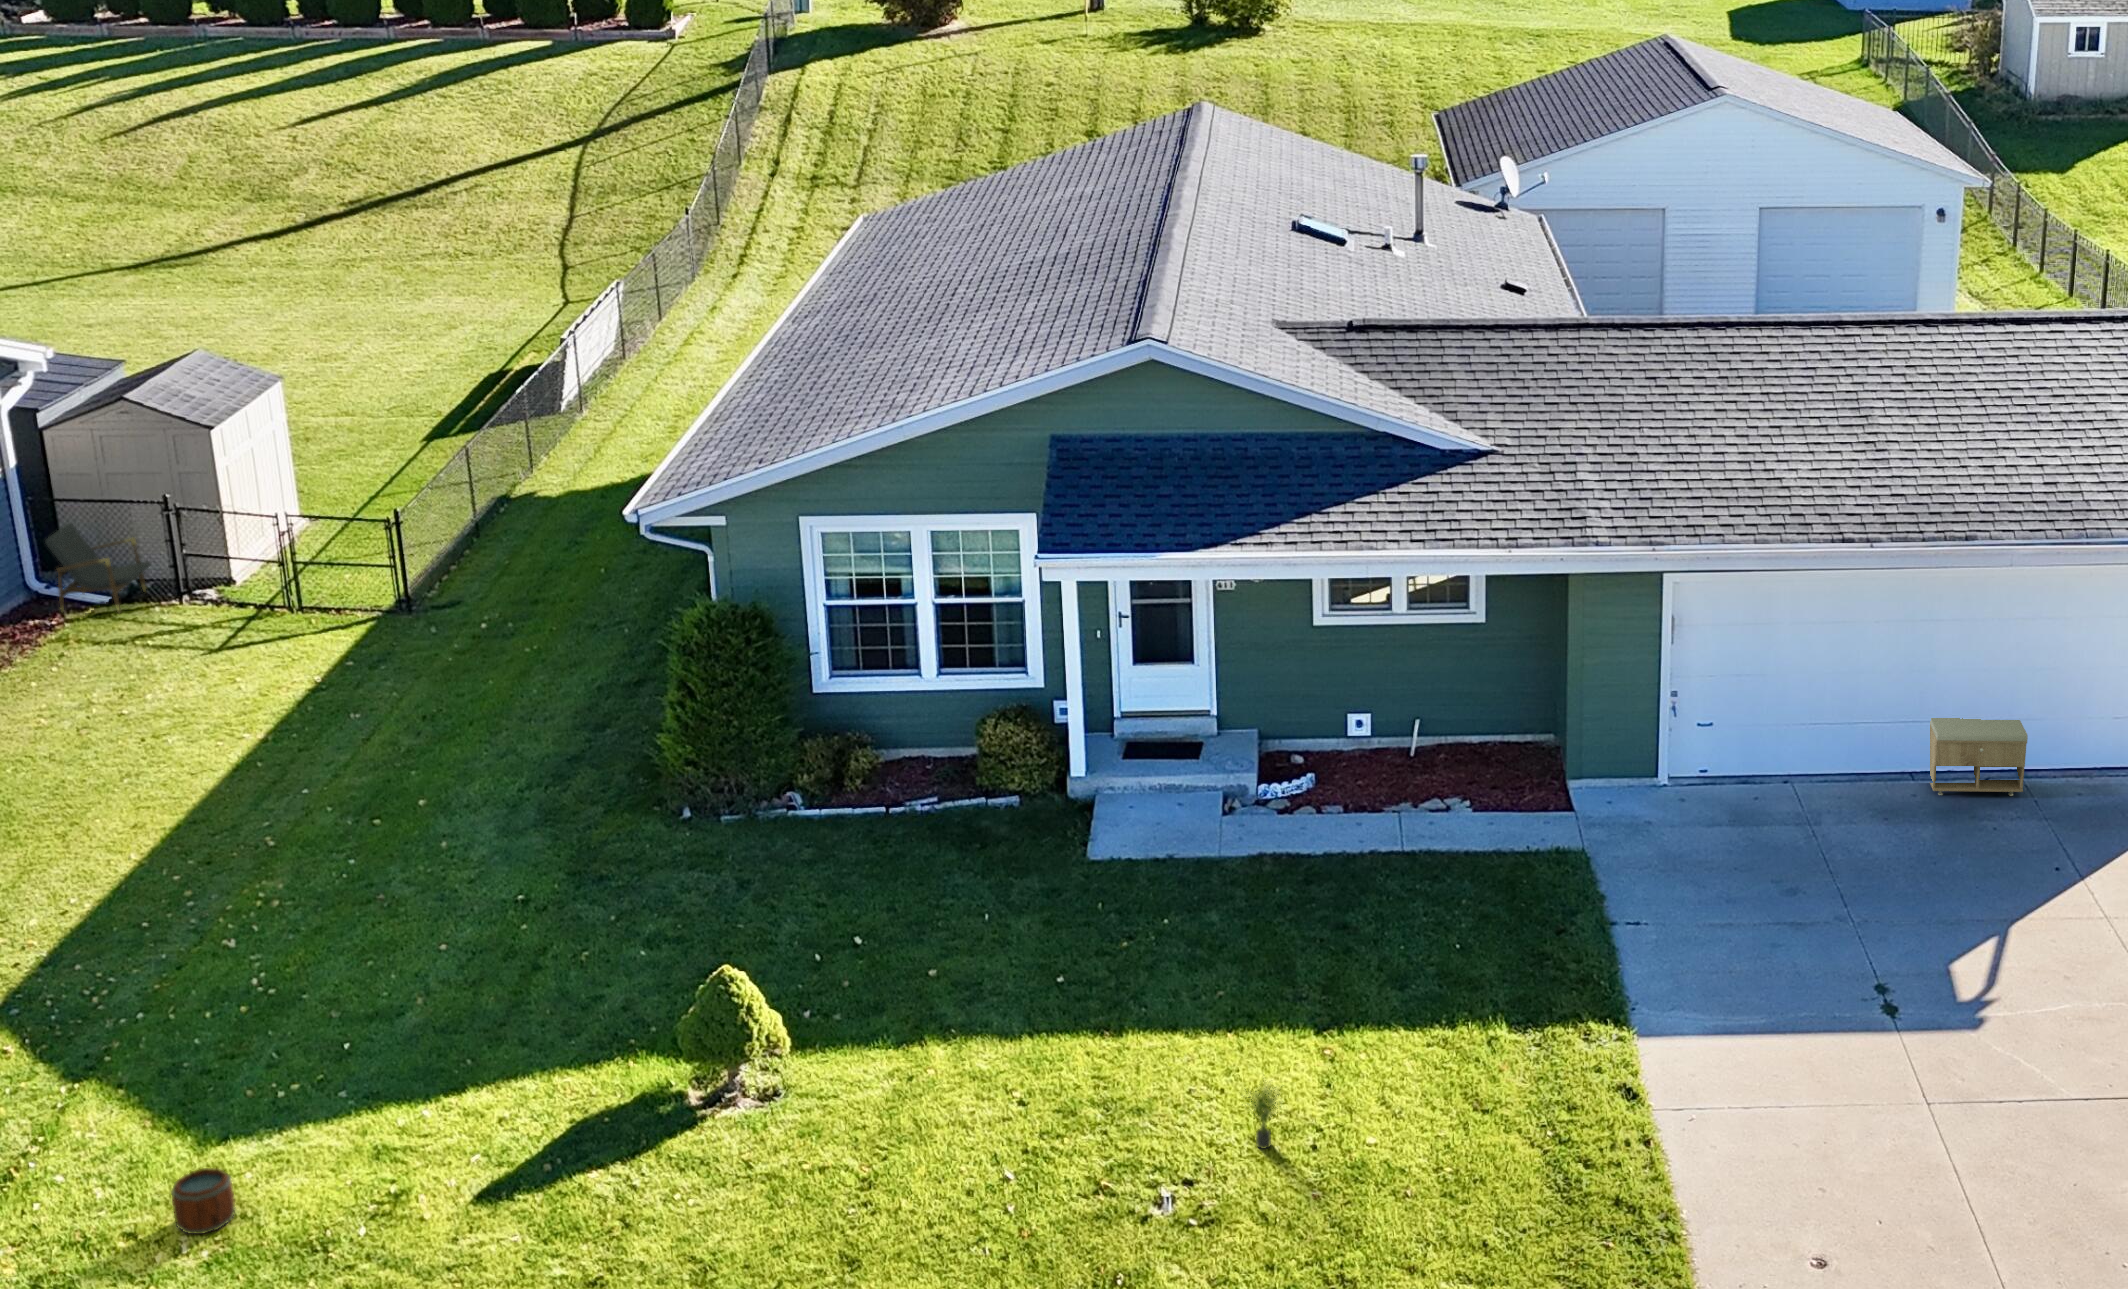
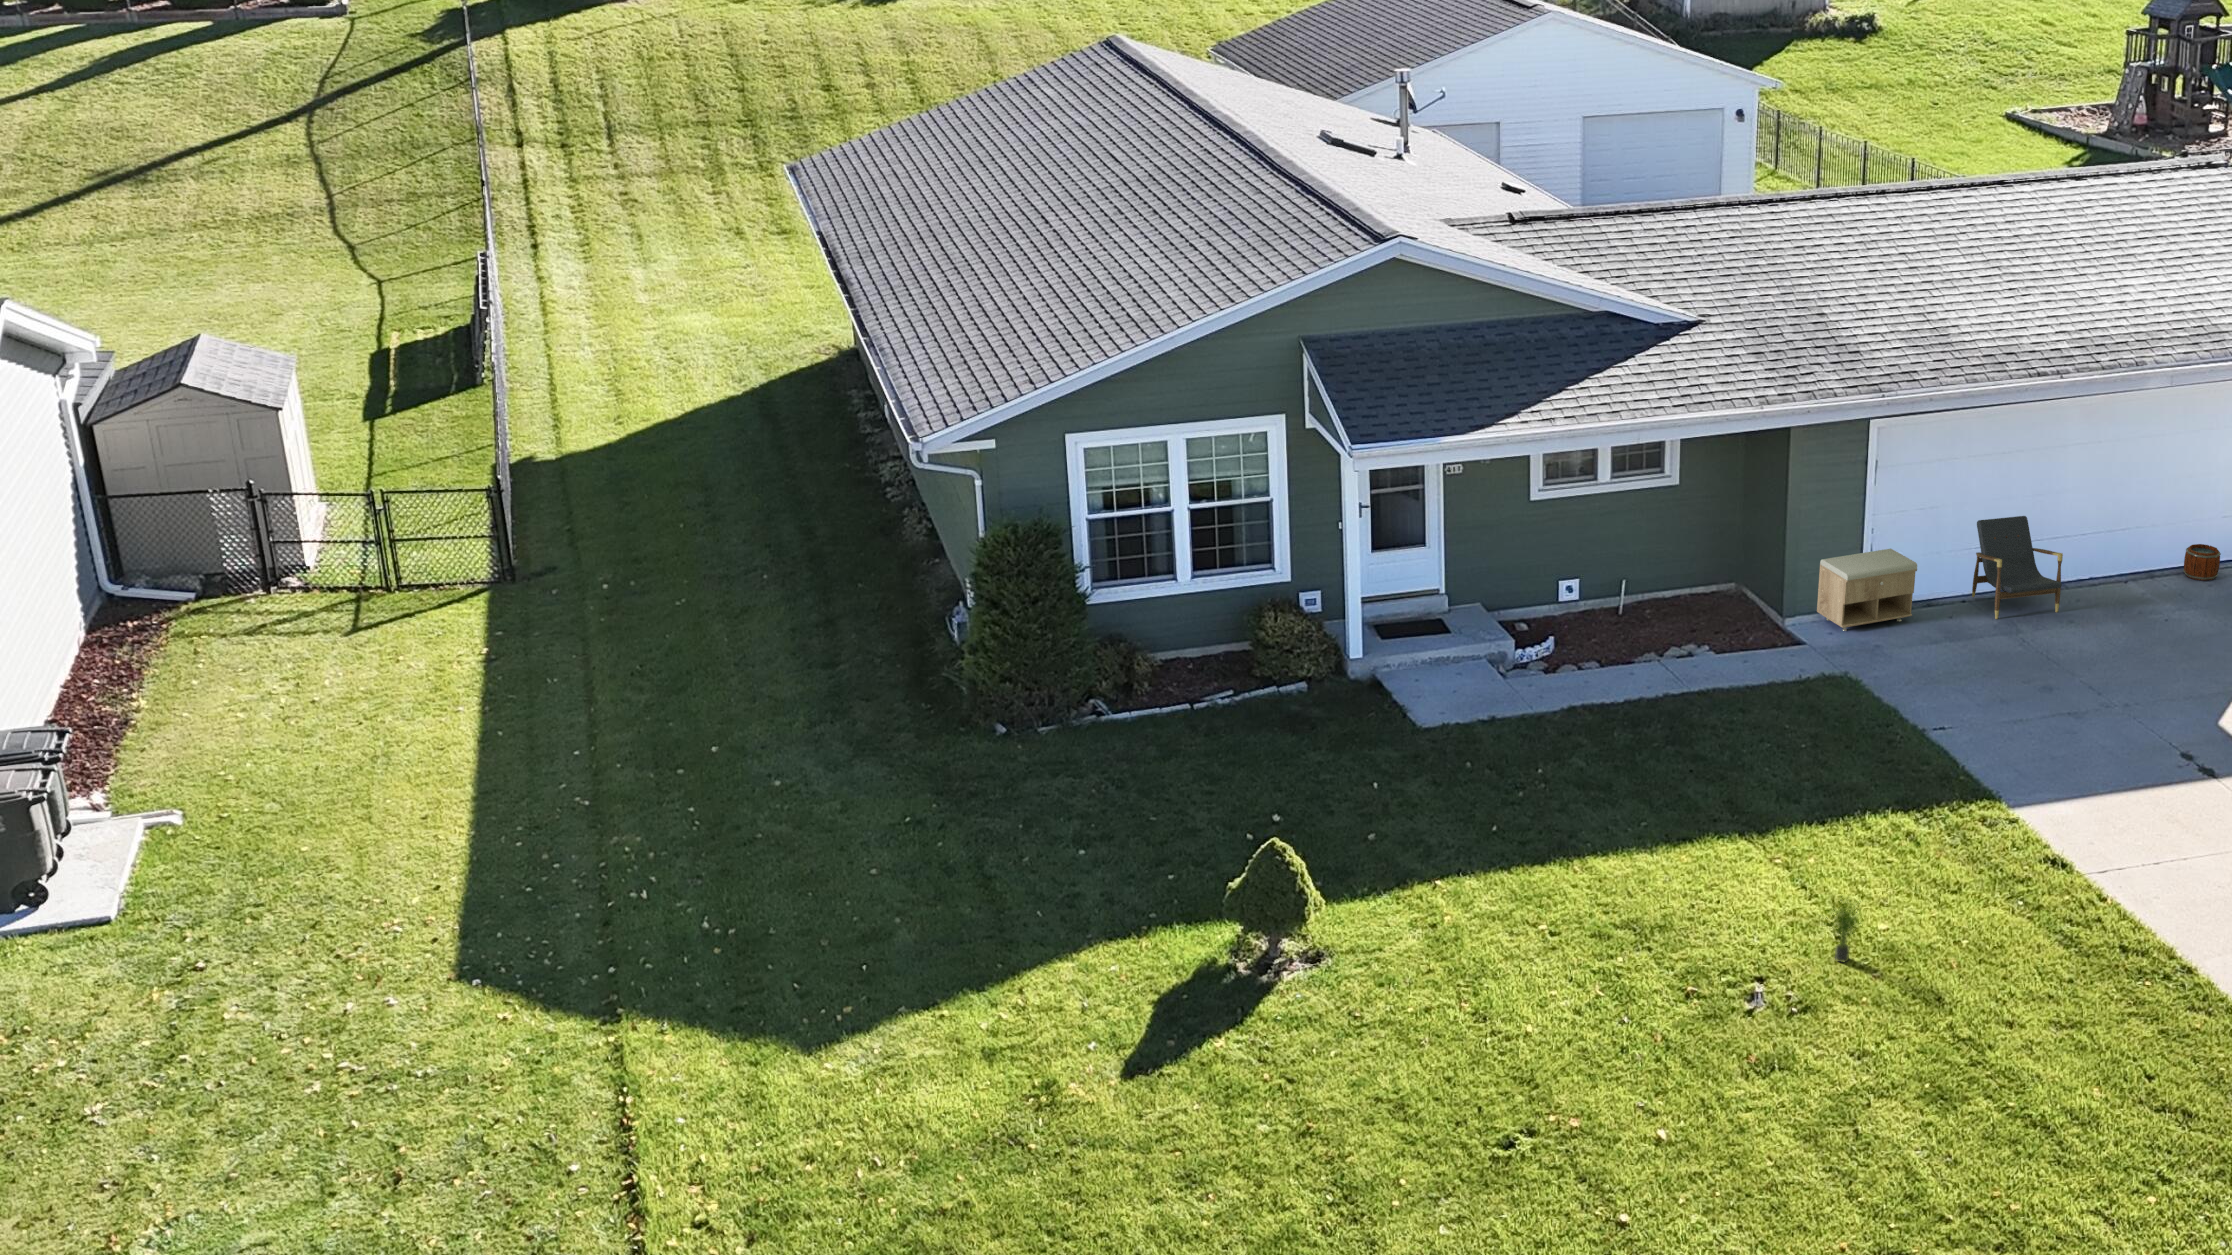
lounge chair: present [46,524,150,612] -> present [1972,516,2063,619]
storage bench: present [1930,718,2028,796] -> present [1817,549,1917,631]
bucket: present [172,1168,235,1234] -> present [2183,544,2221,581]

